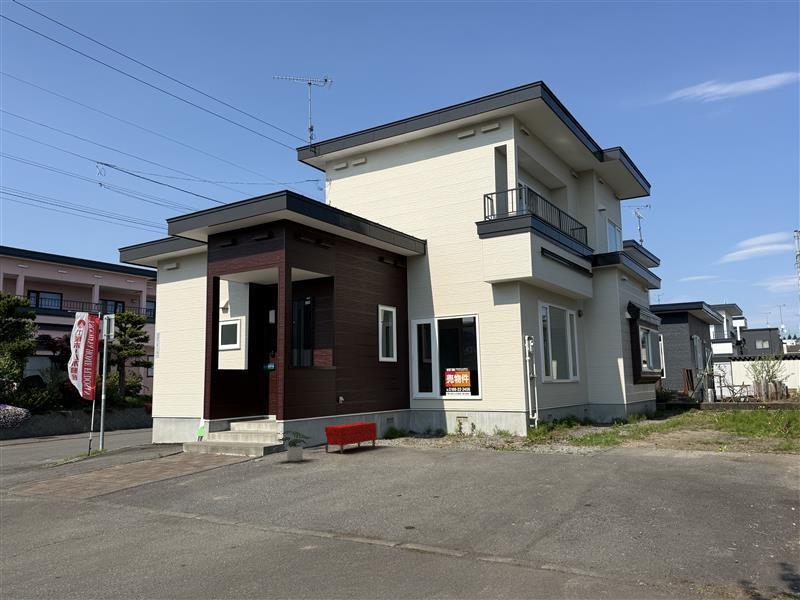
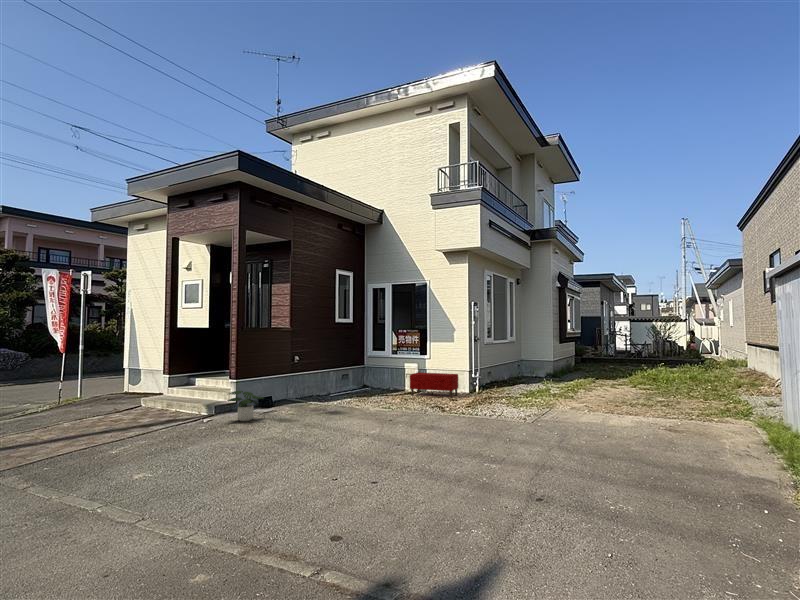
bench: present [324,422,377,454] -> present [410,372,458,398]

